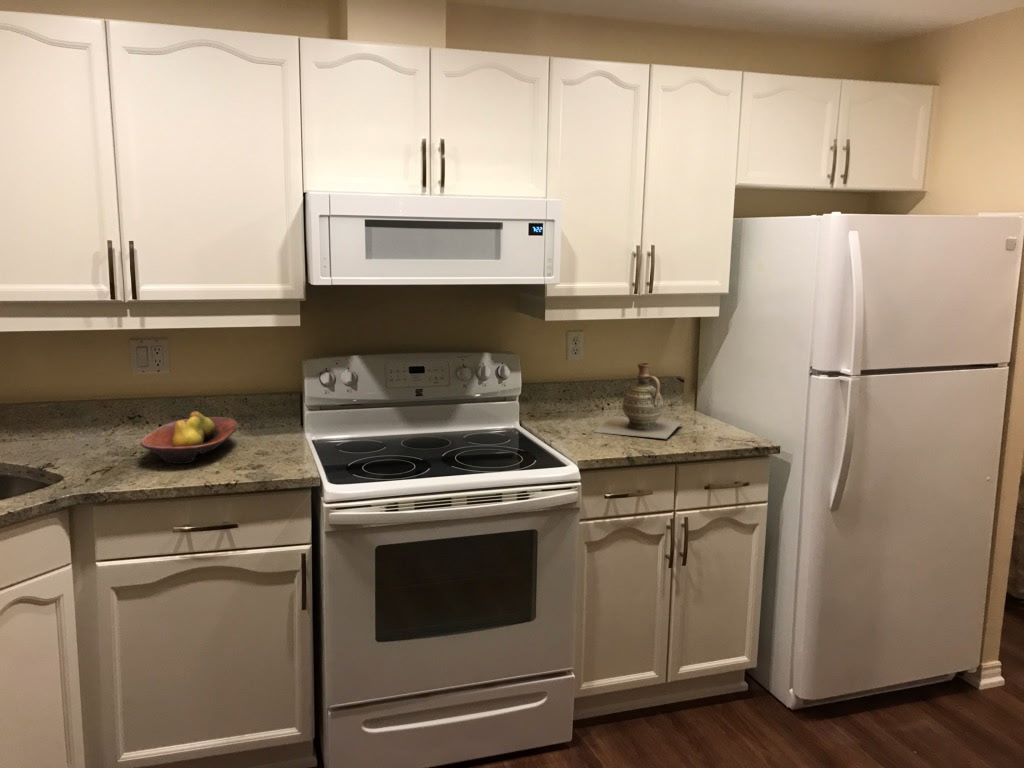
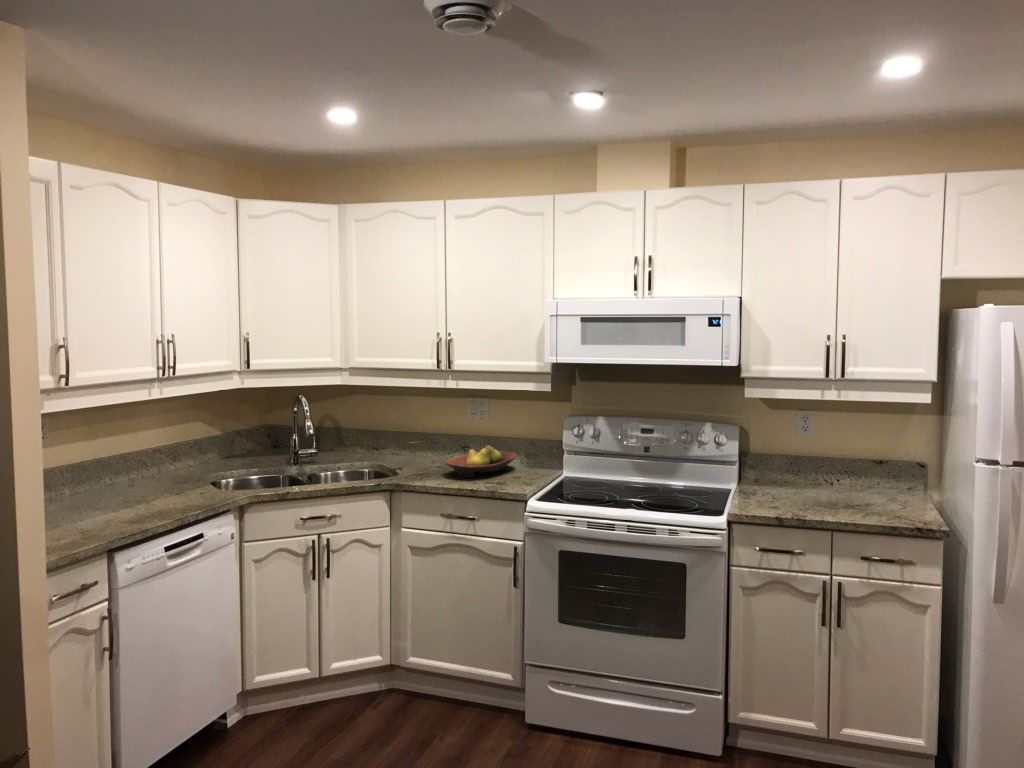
ceramic jug: present [594,363,681,439] -> none [789,440,887,511]

